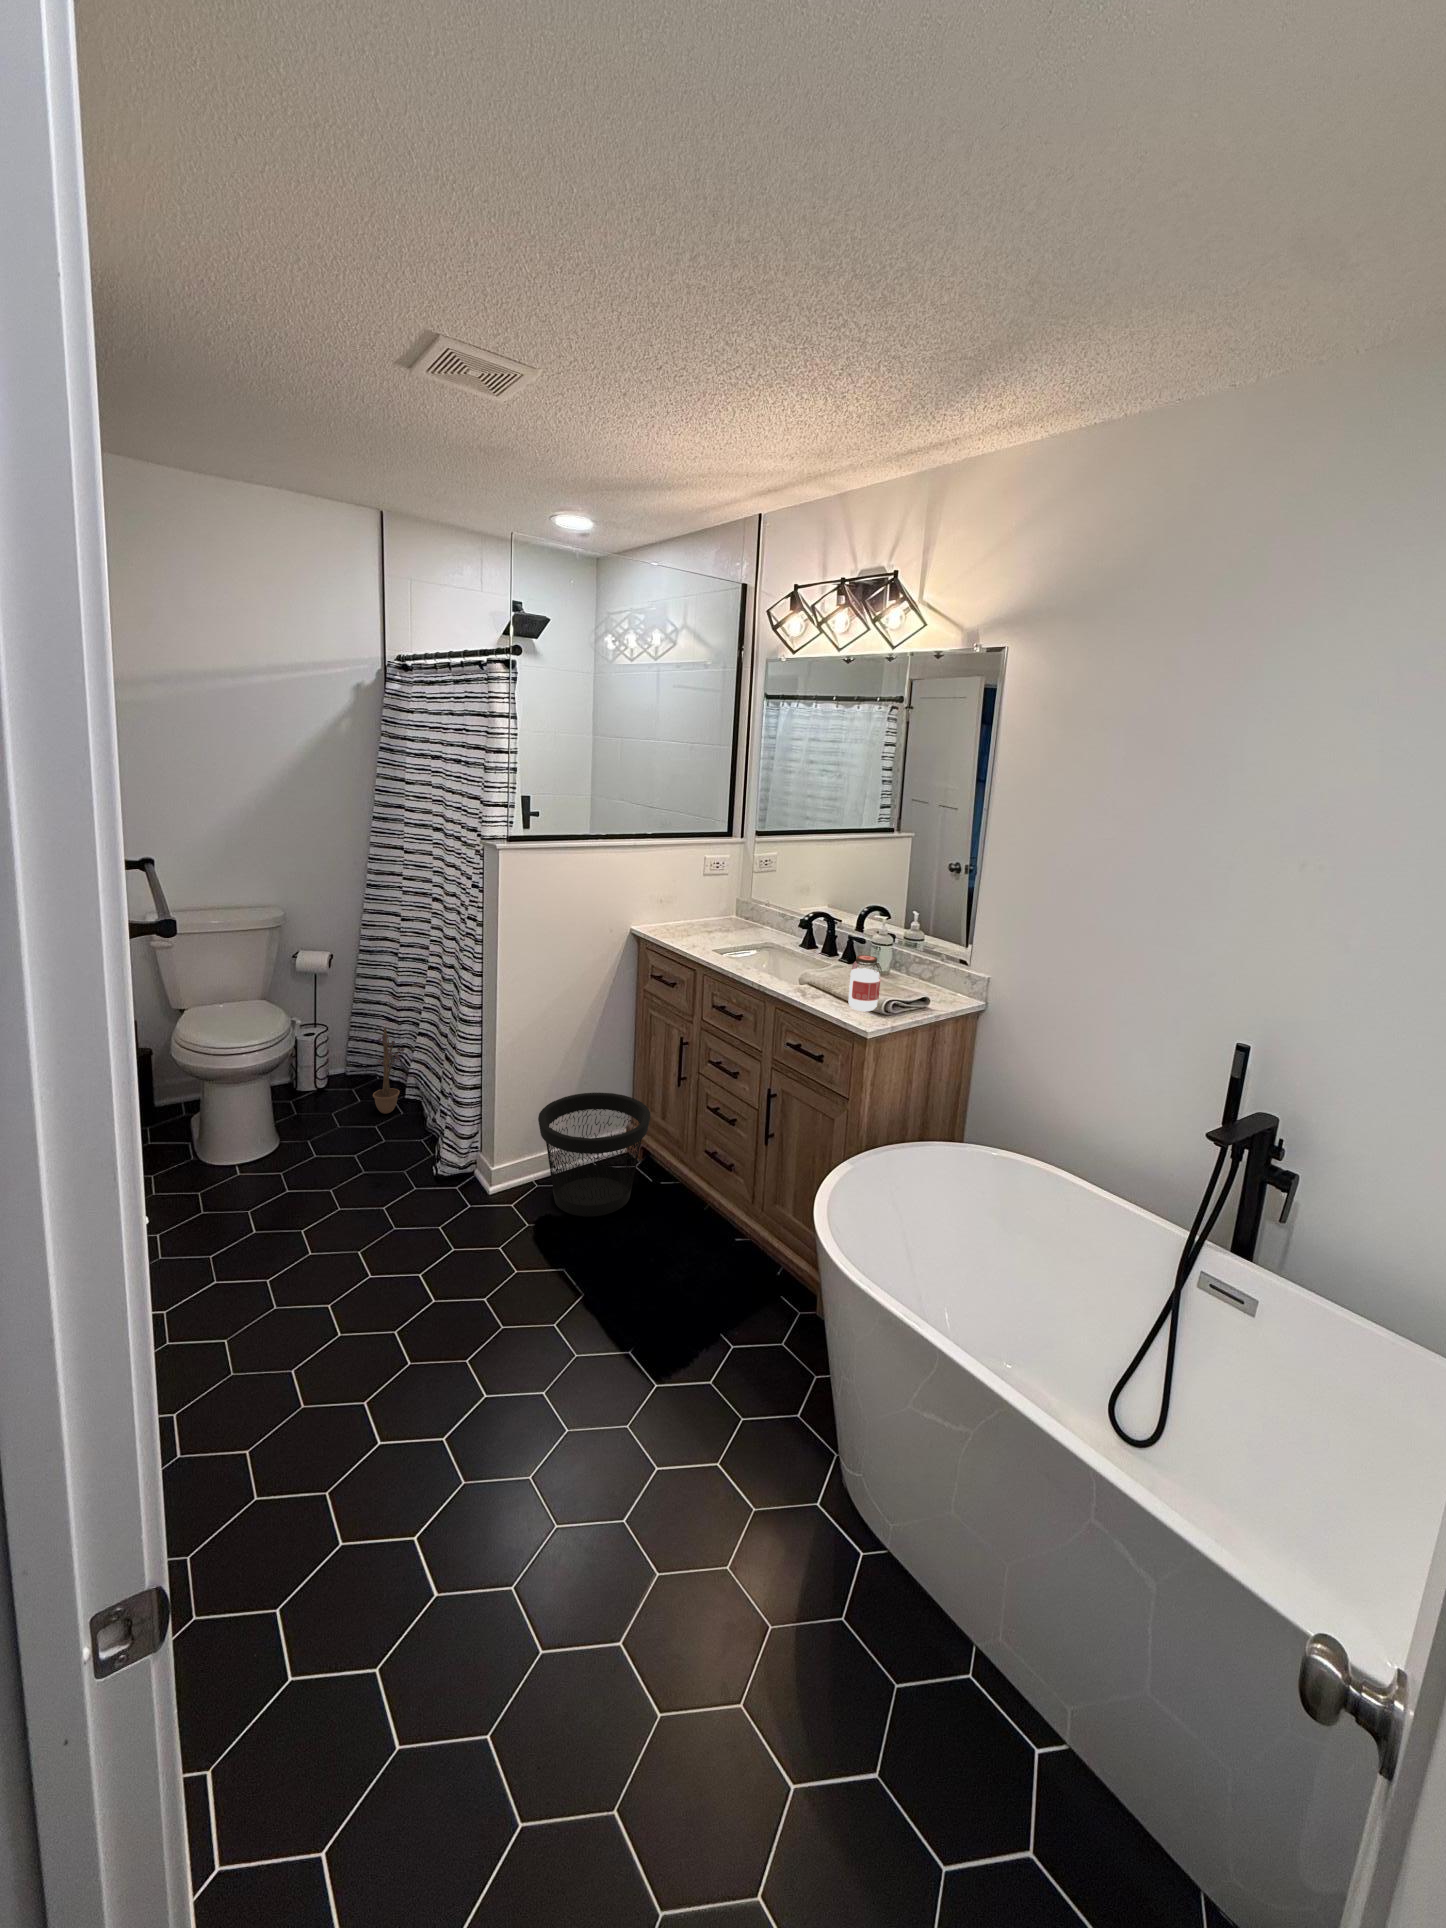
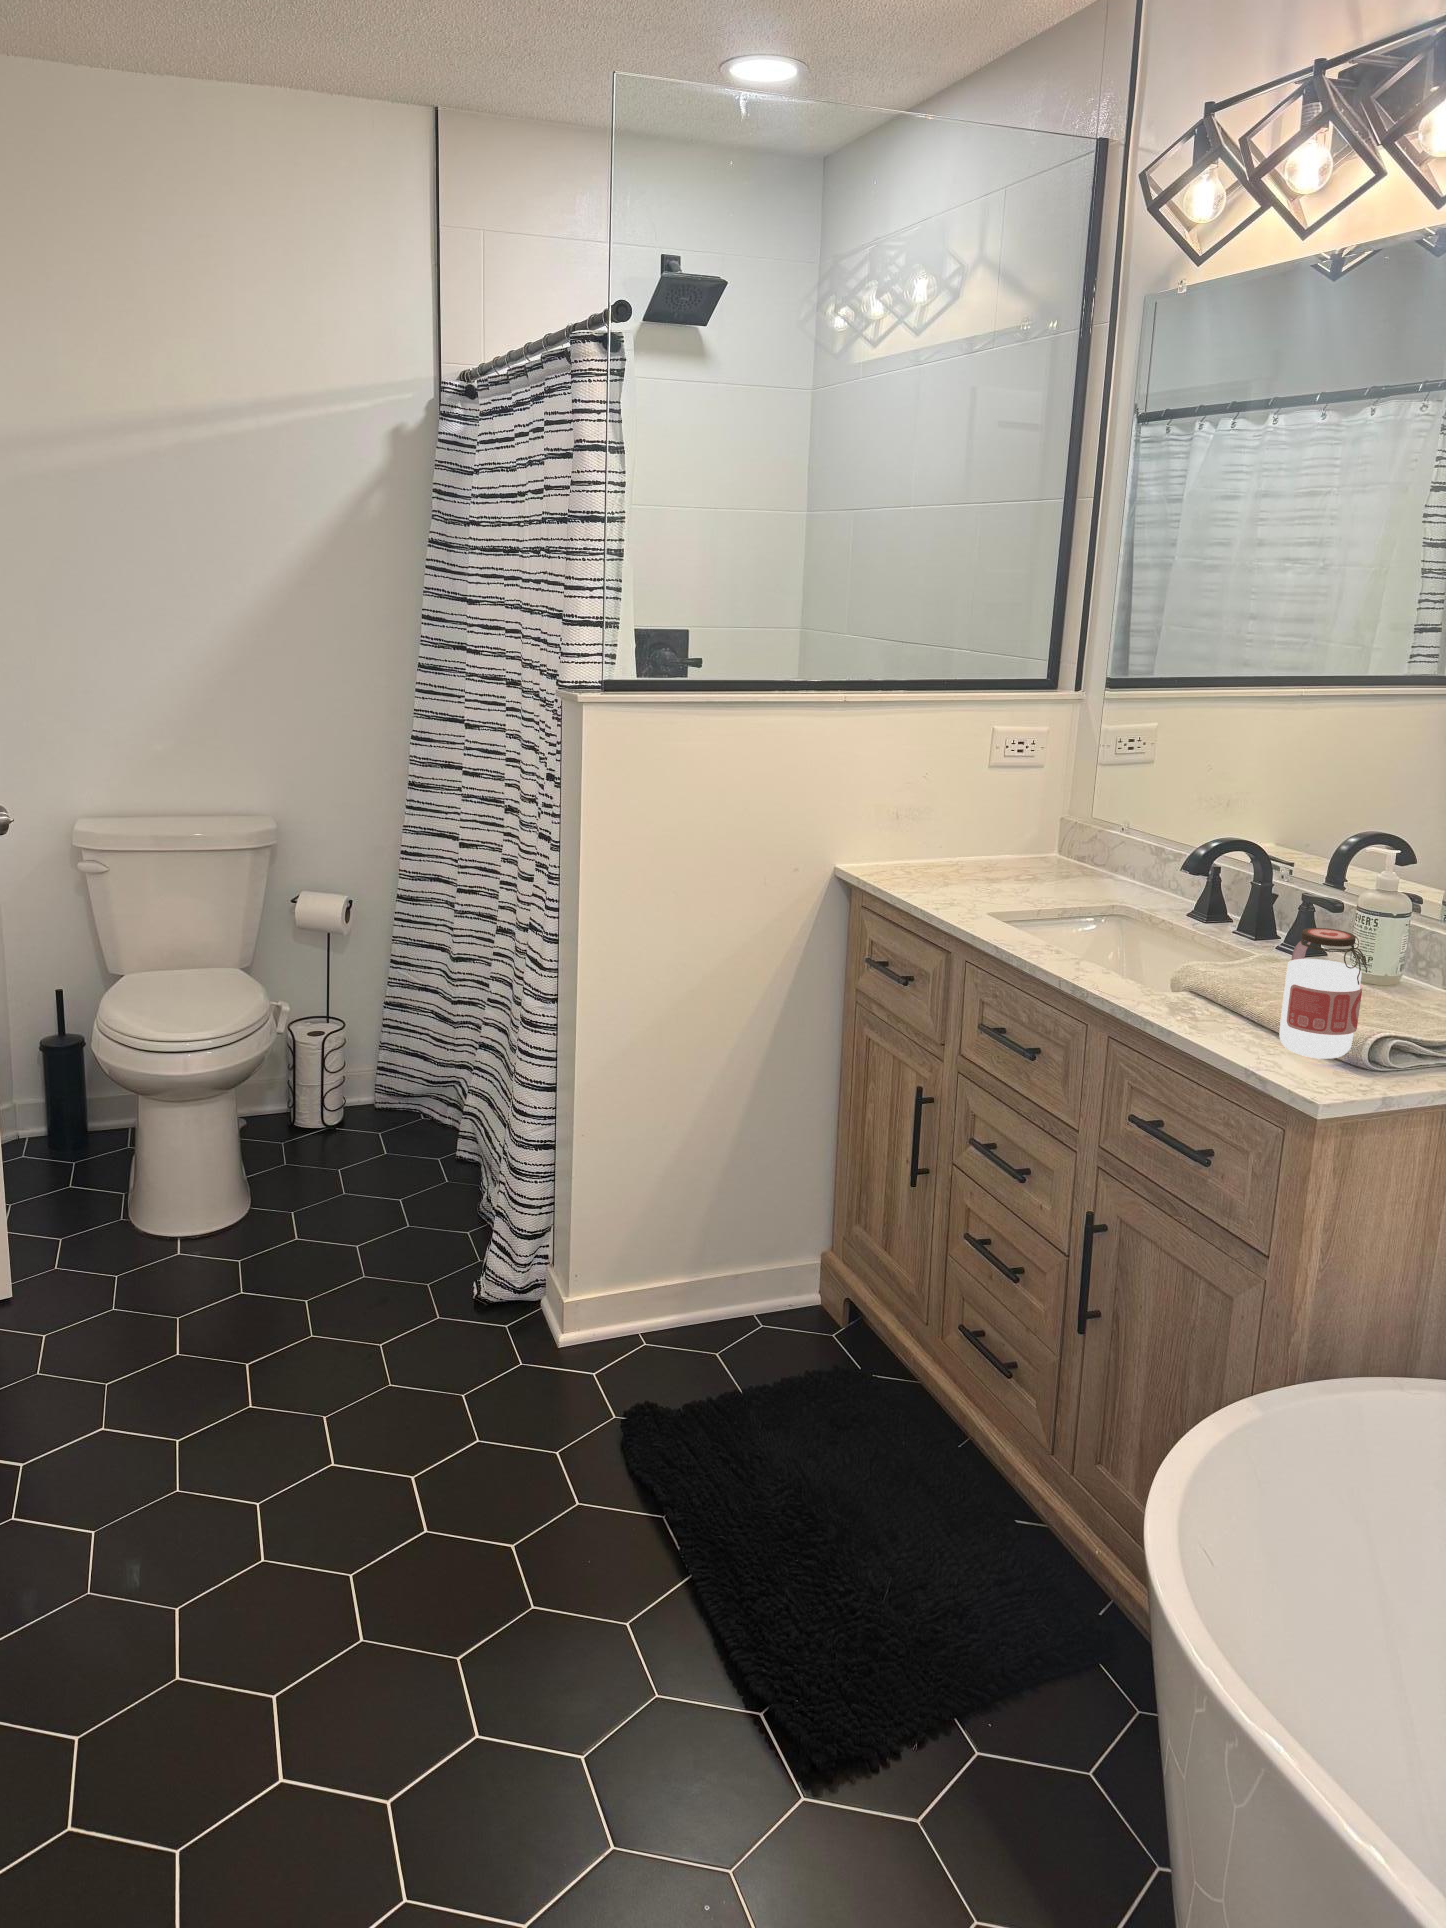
decorative plant: present [373,1028,405,1114] -> none [403,1030,457,1178]
wastebasket: present [538,1093,650,1217] -> none [643,1179,857,1419]

